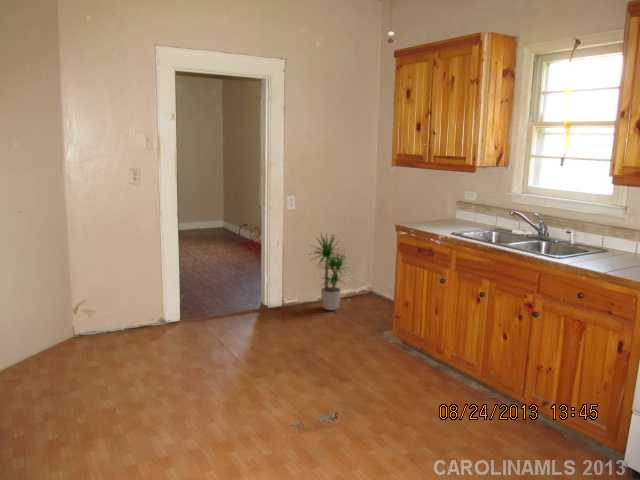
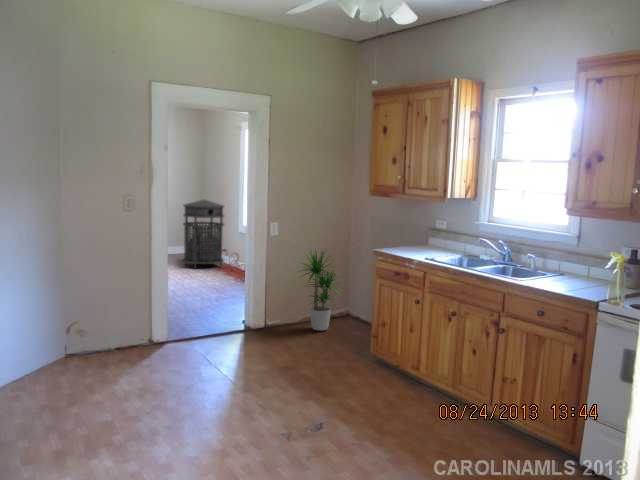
trash can: none [206,178,245,244] -> present [183,200,224,268]

